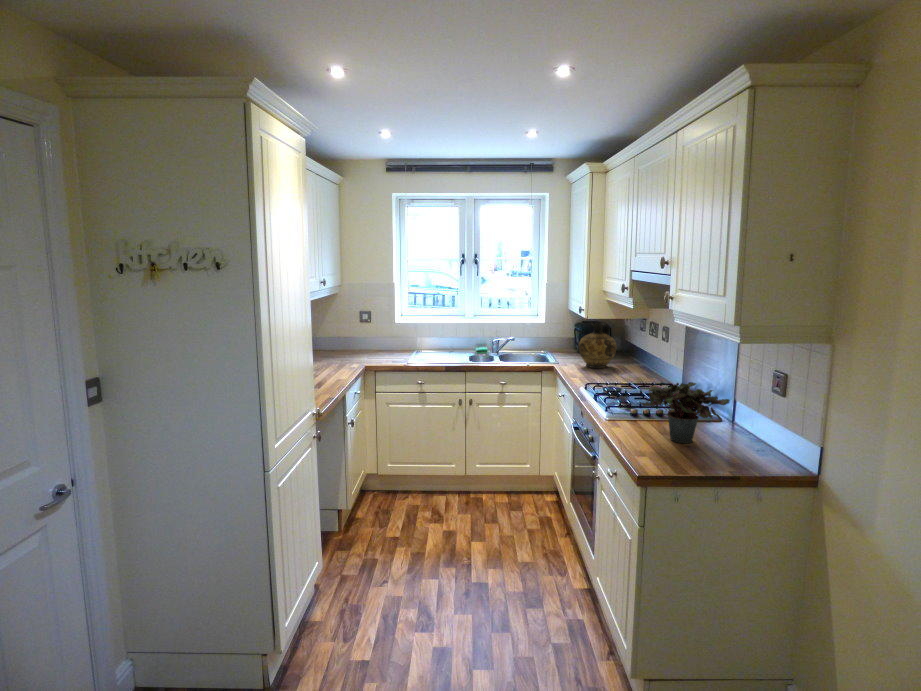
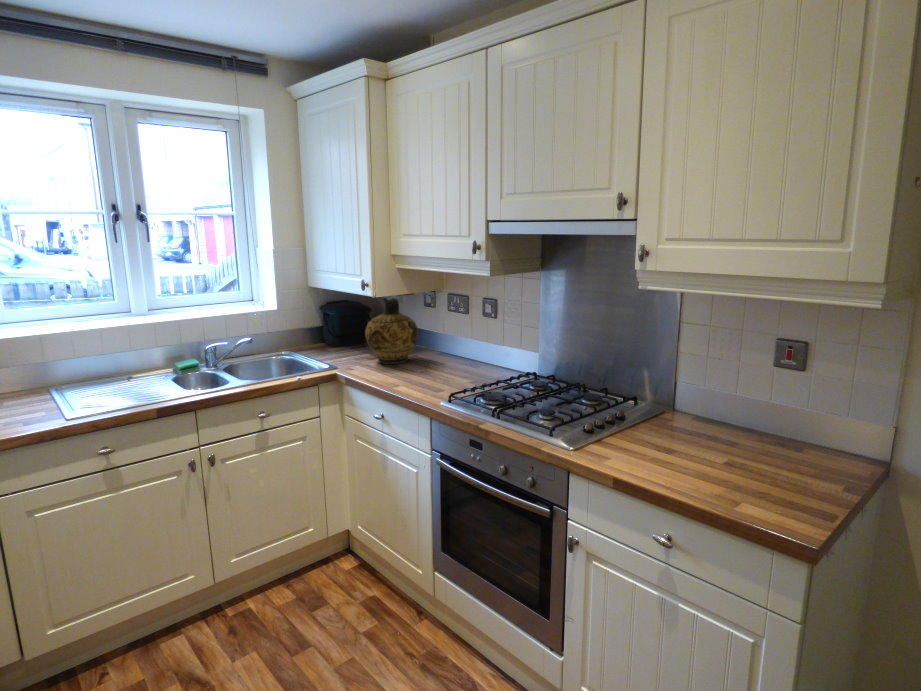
potted plant: present [639,382,730,443] -> none [634,362,757,453]

